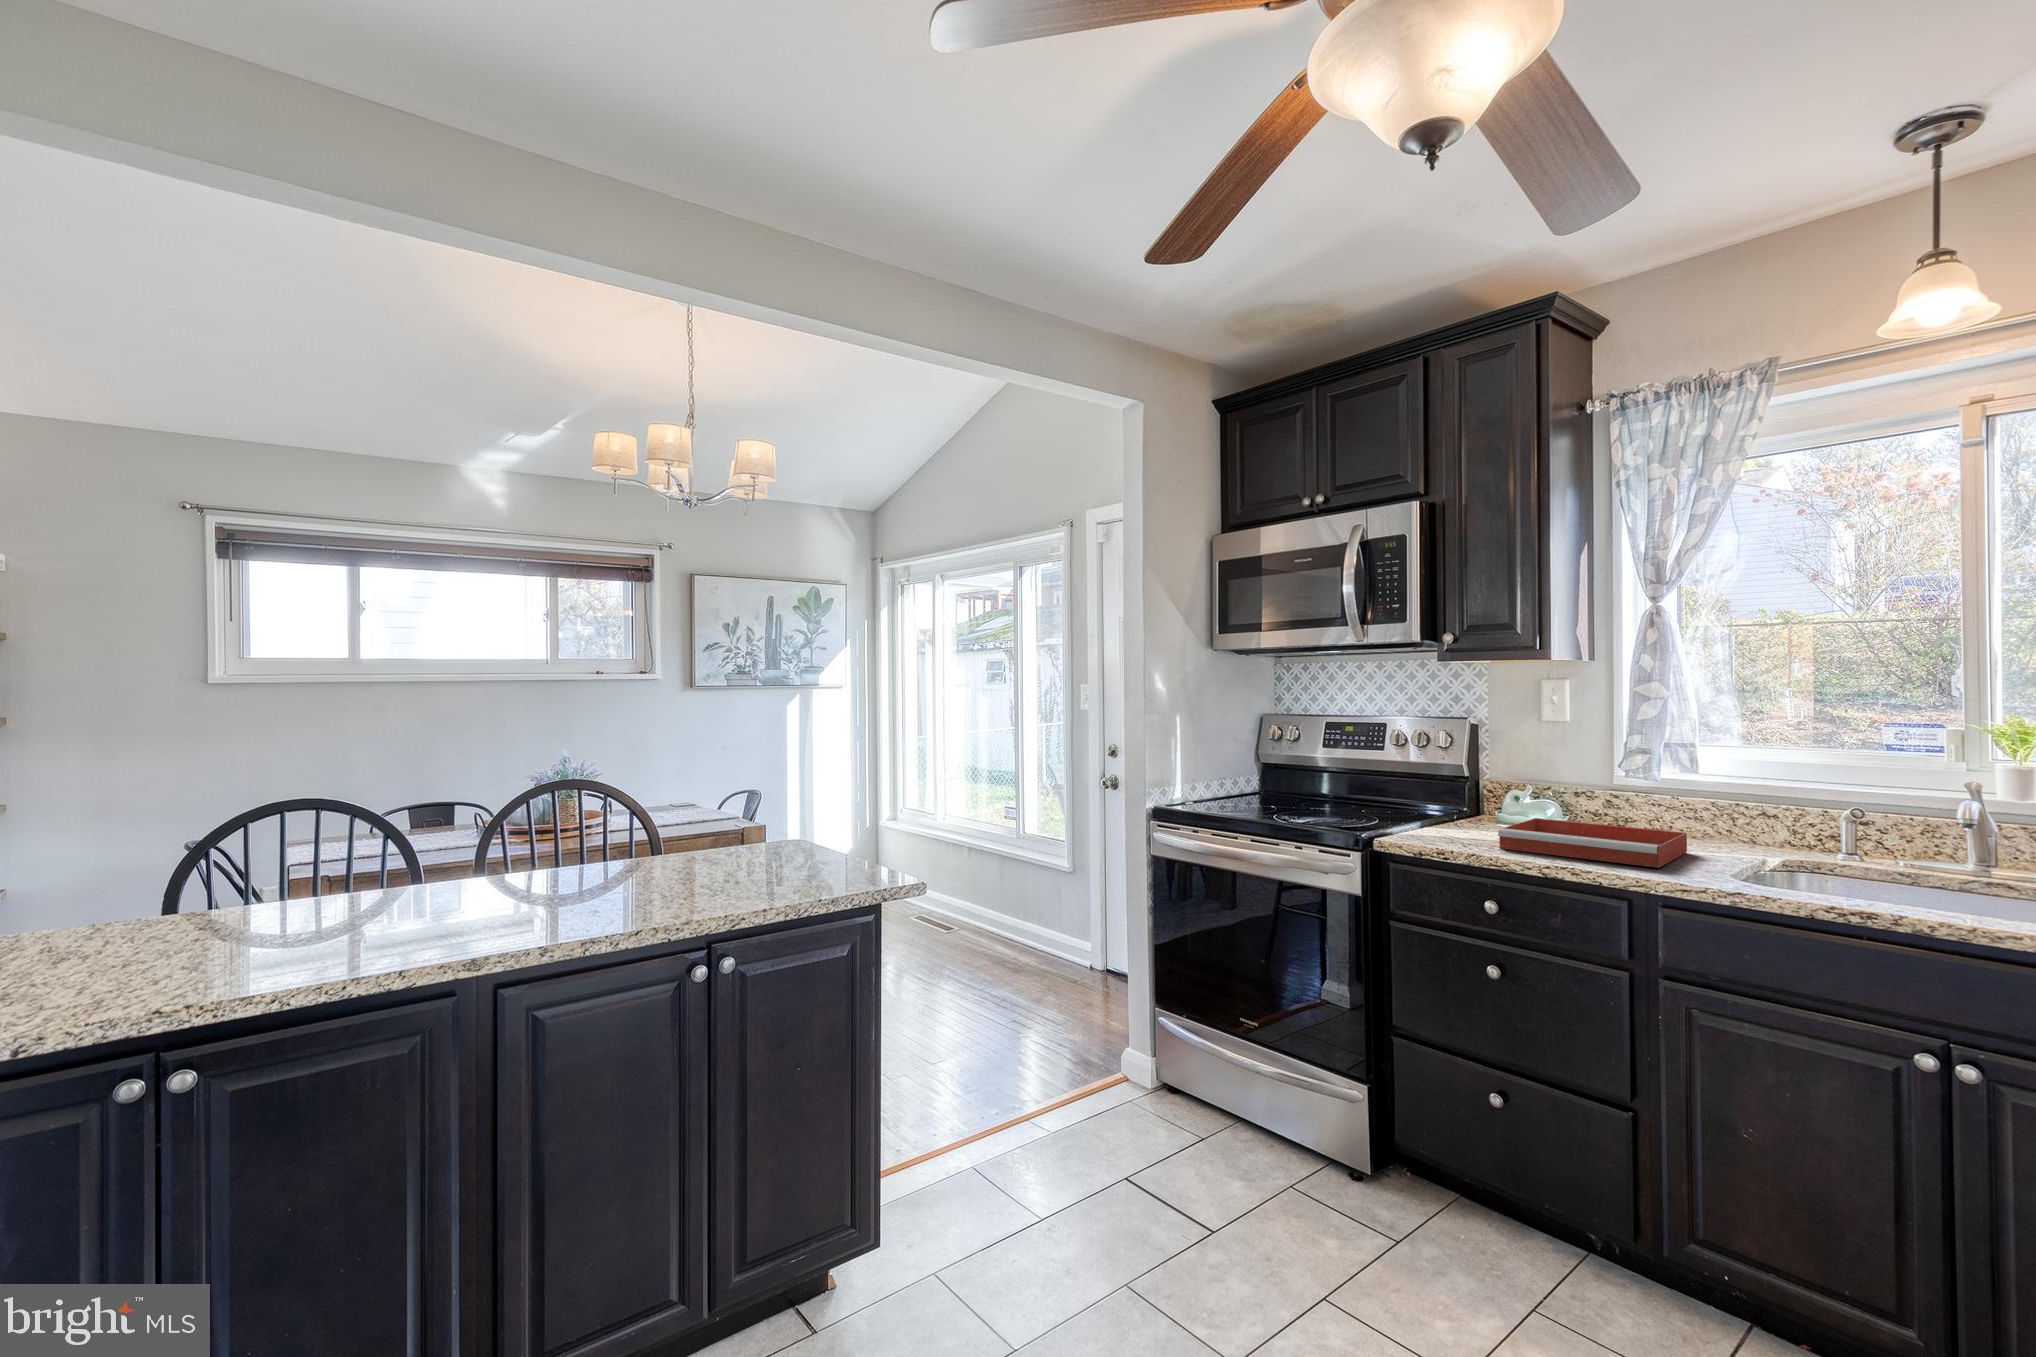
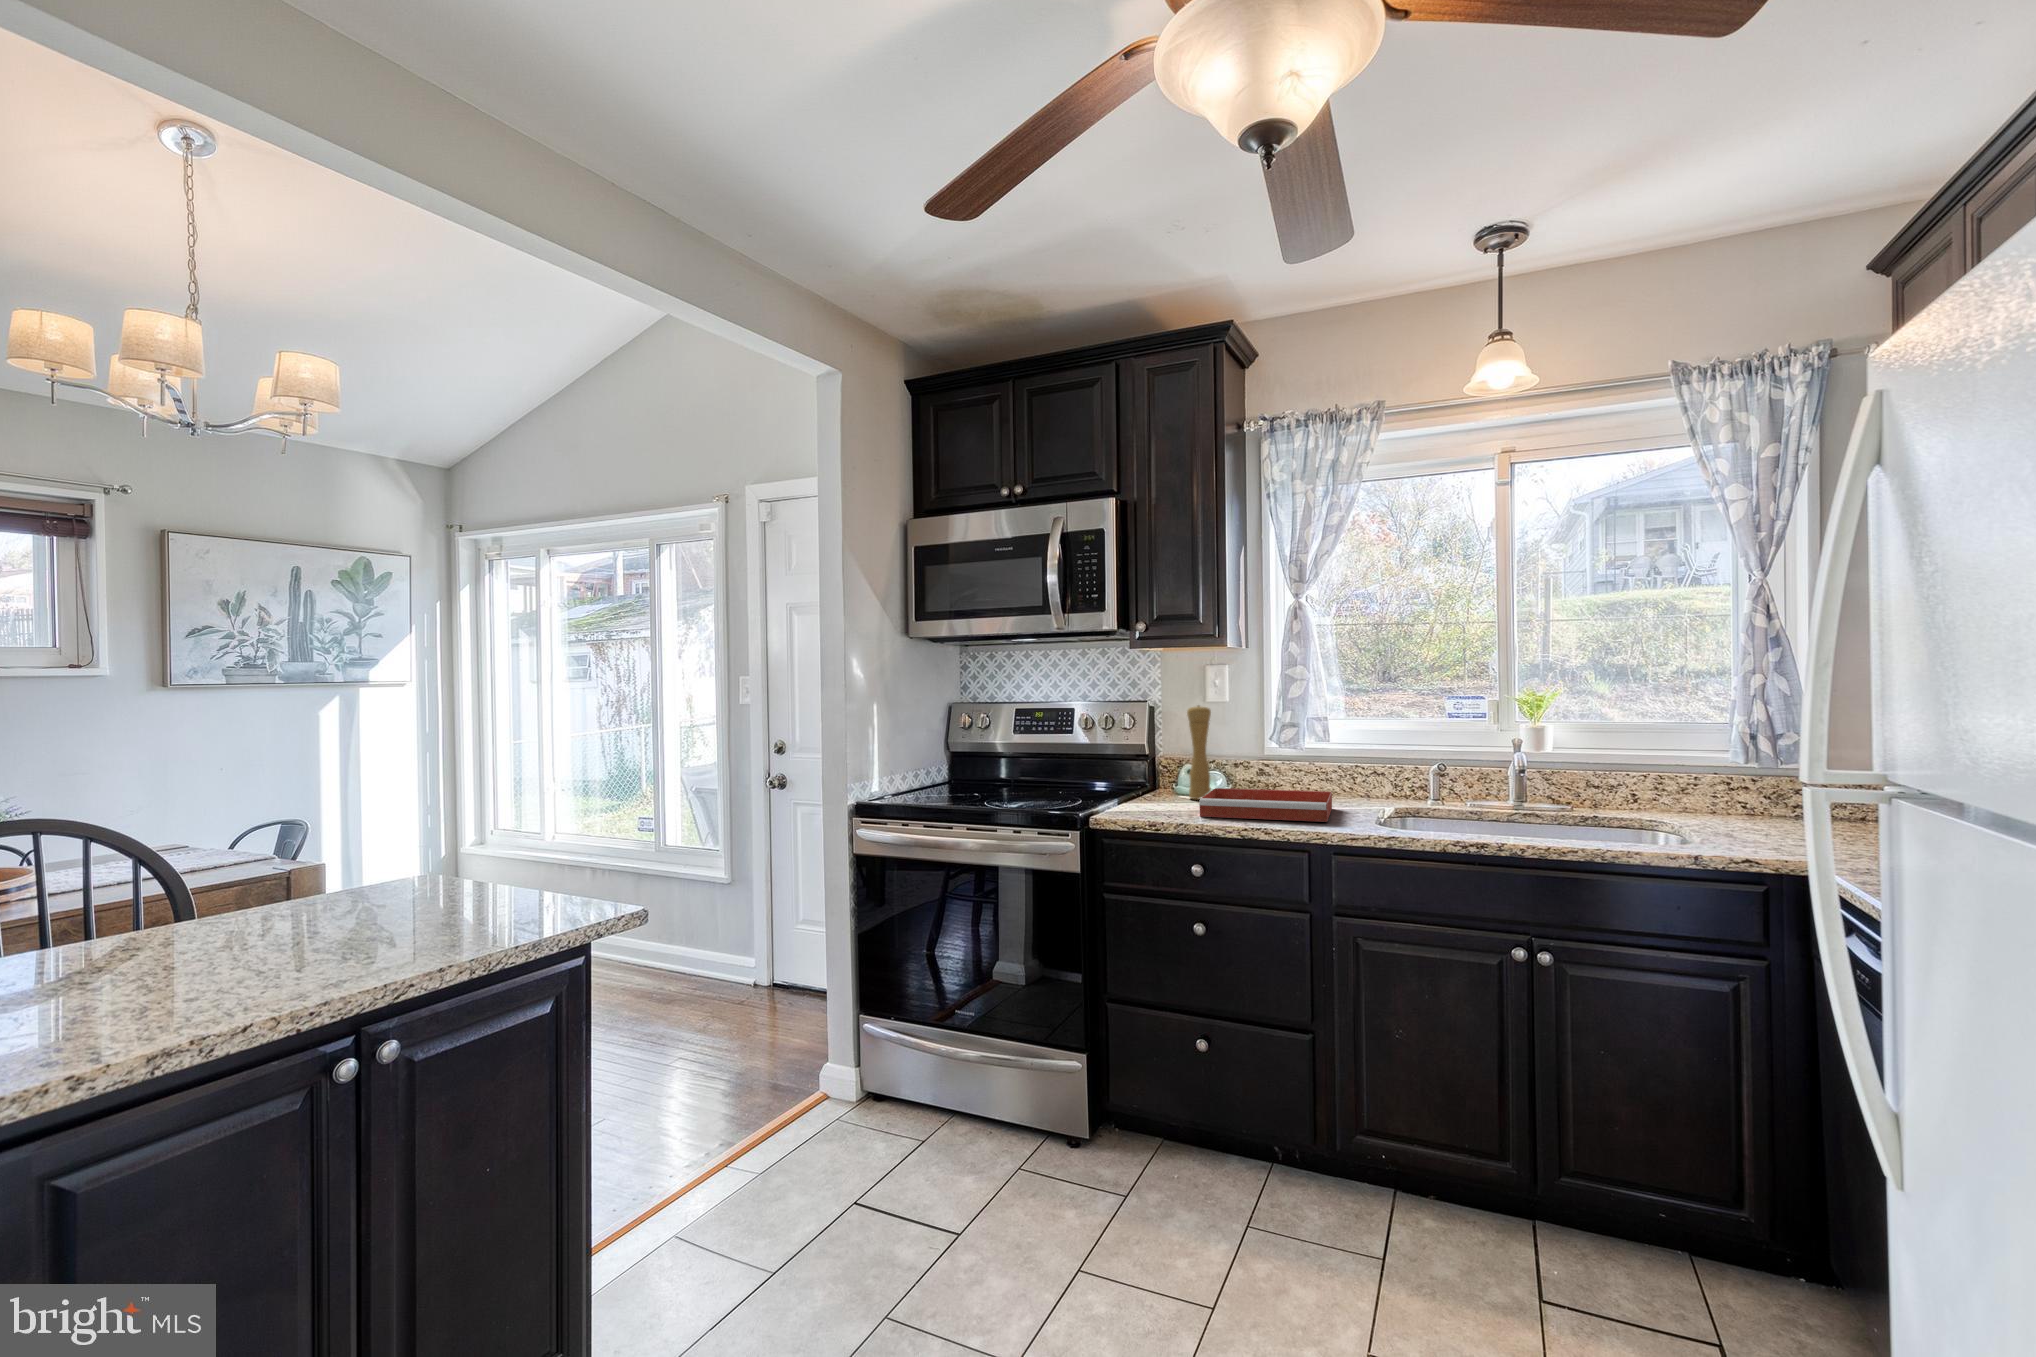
pepper mill: none [1505,725,1535,830] -> present [1187,705,1211,800]

